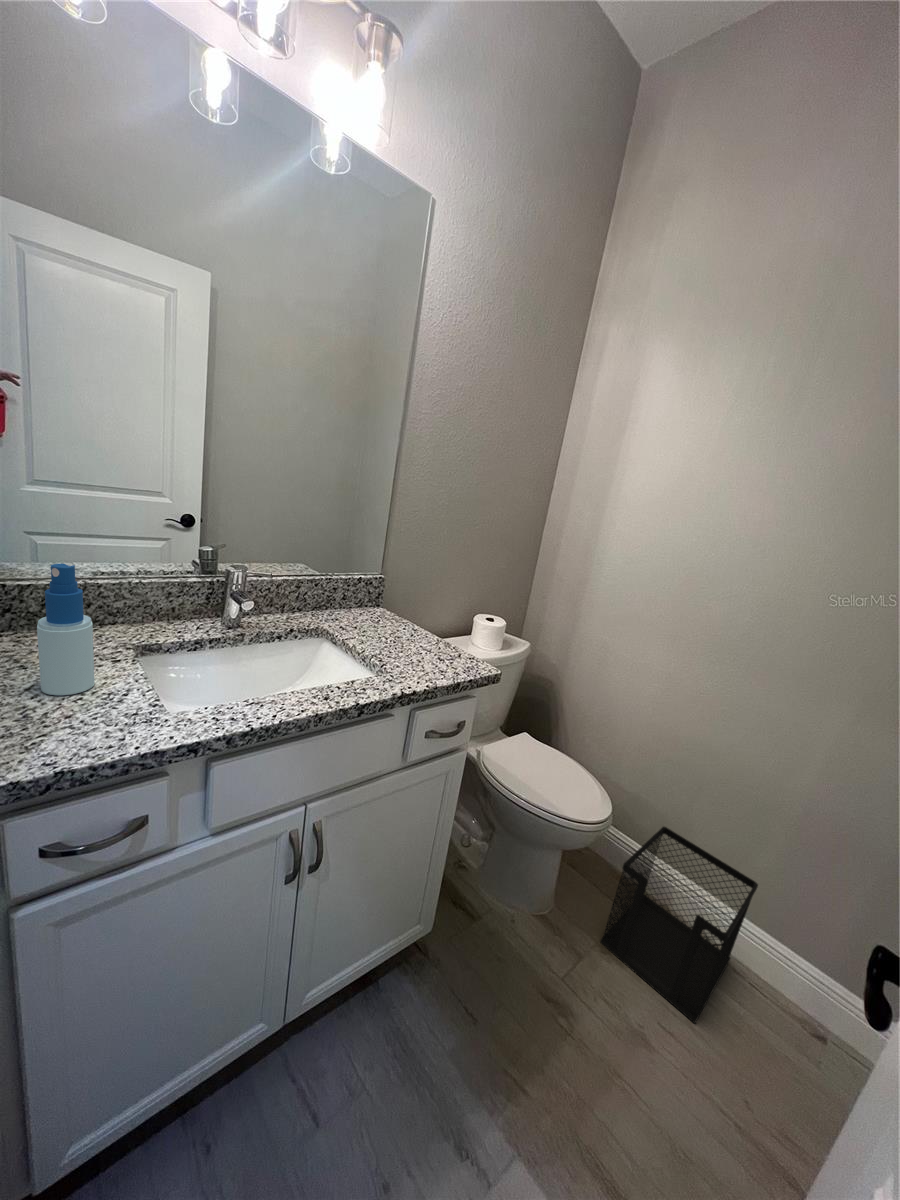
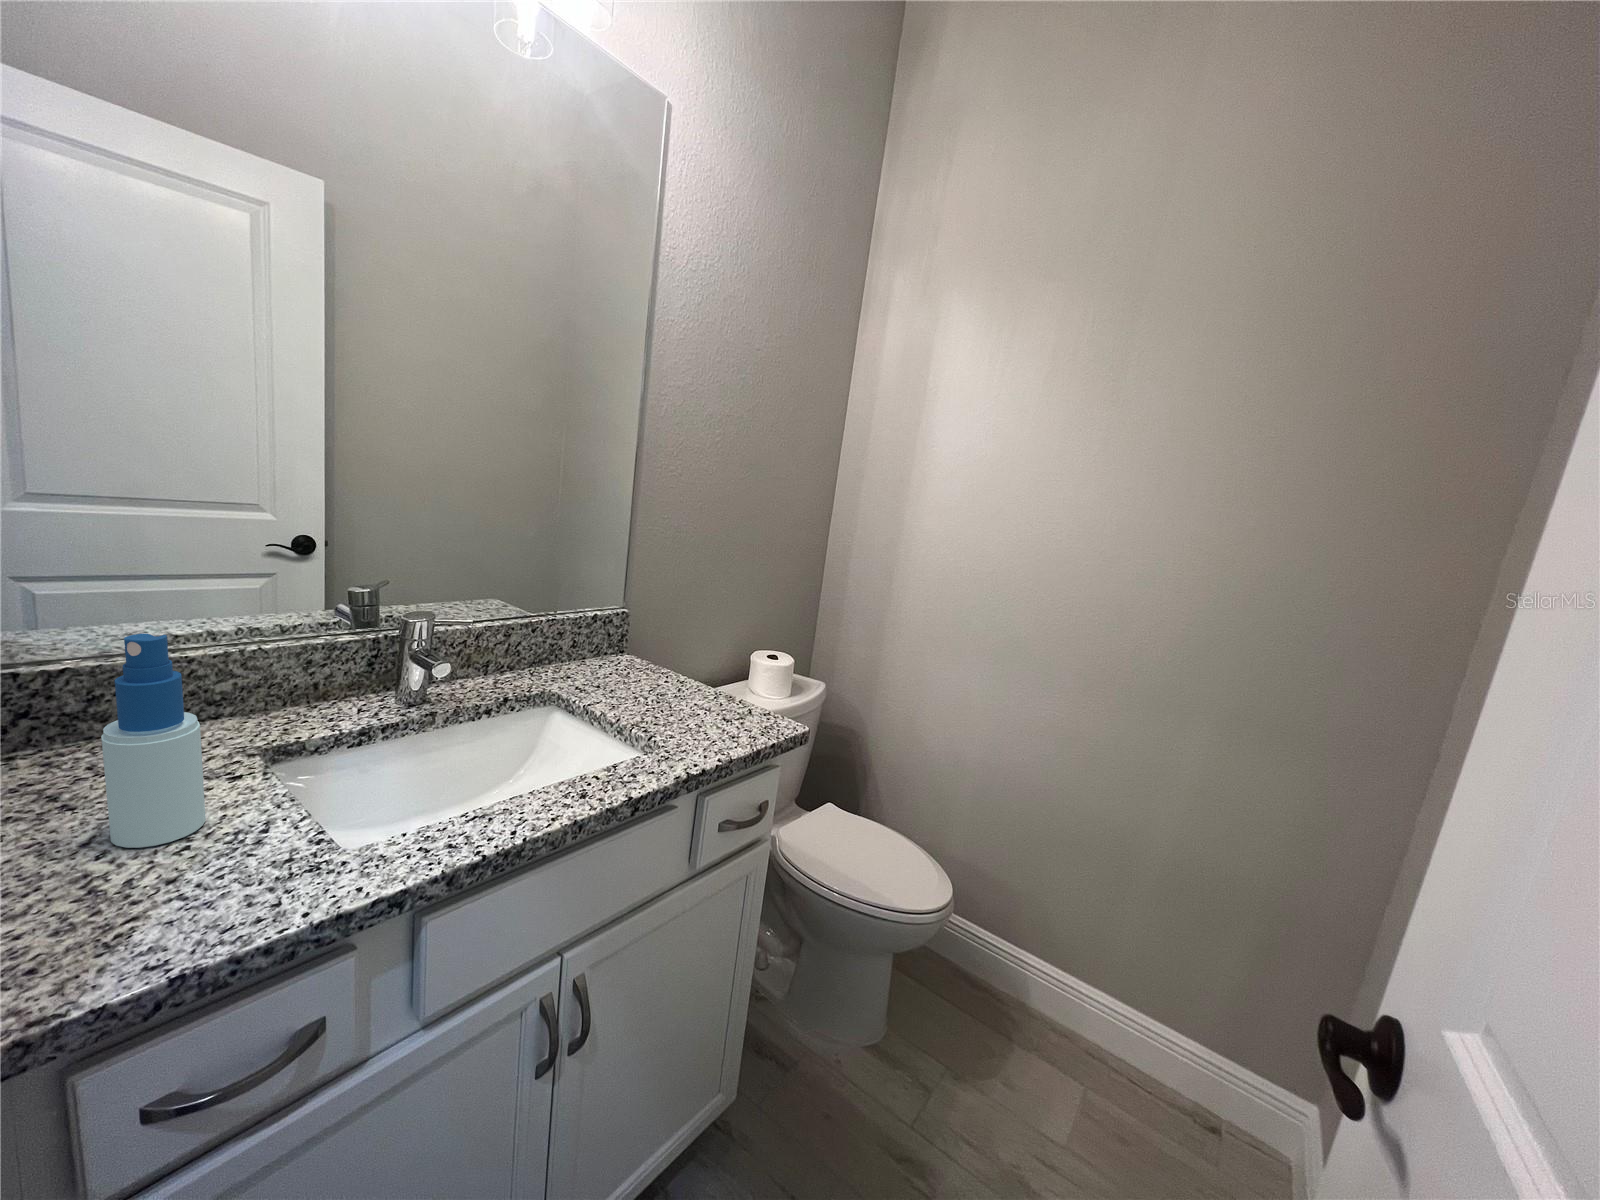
wastebasket: present [600,827,758,1023] -> none [956,903,1137,1155]

